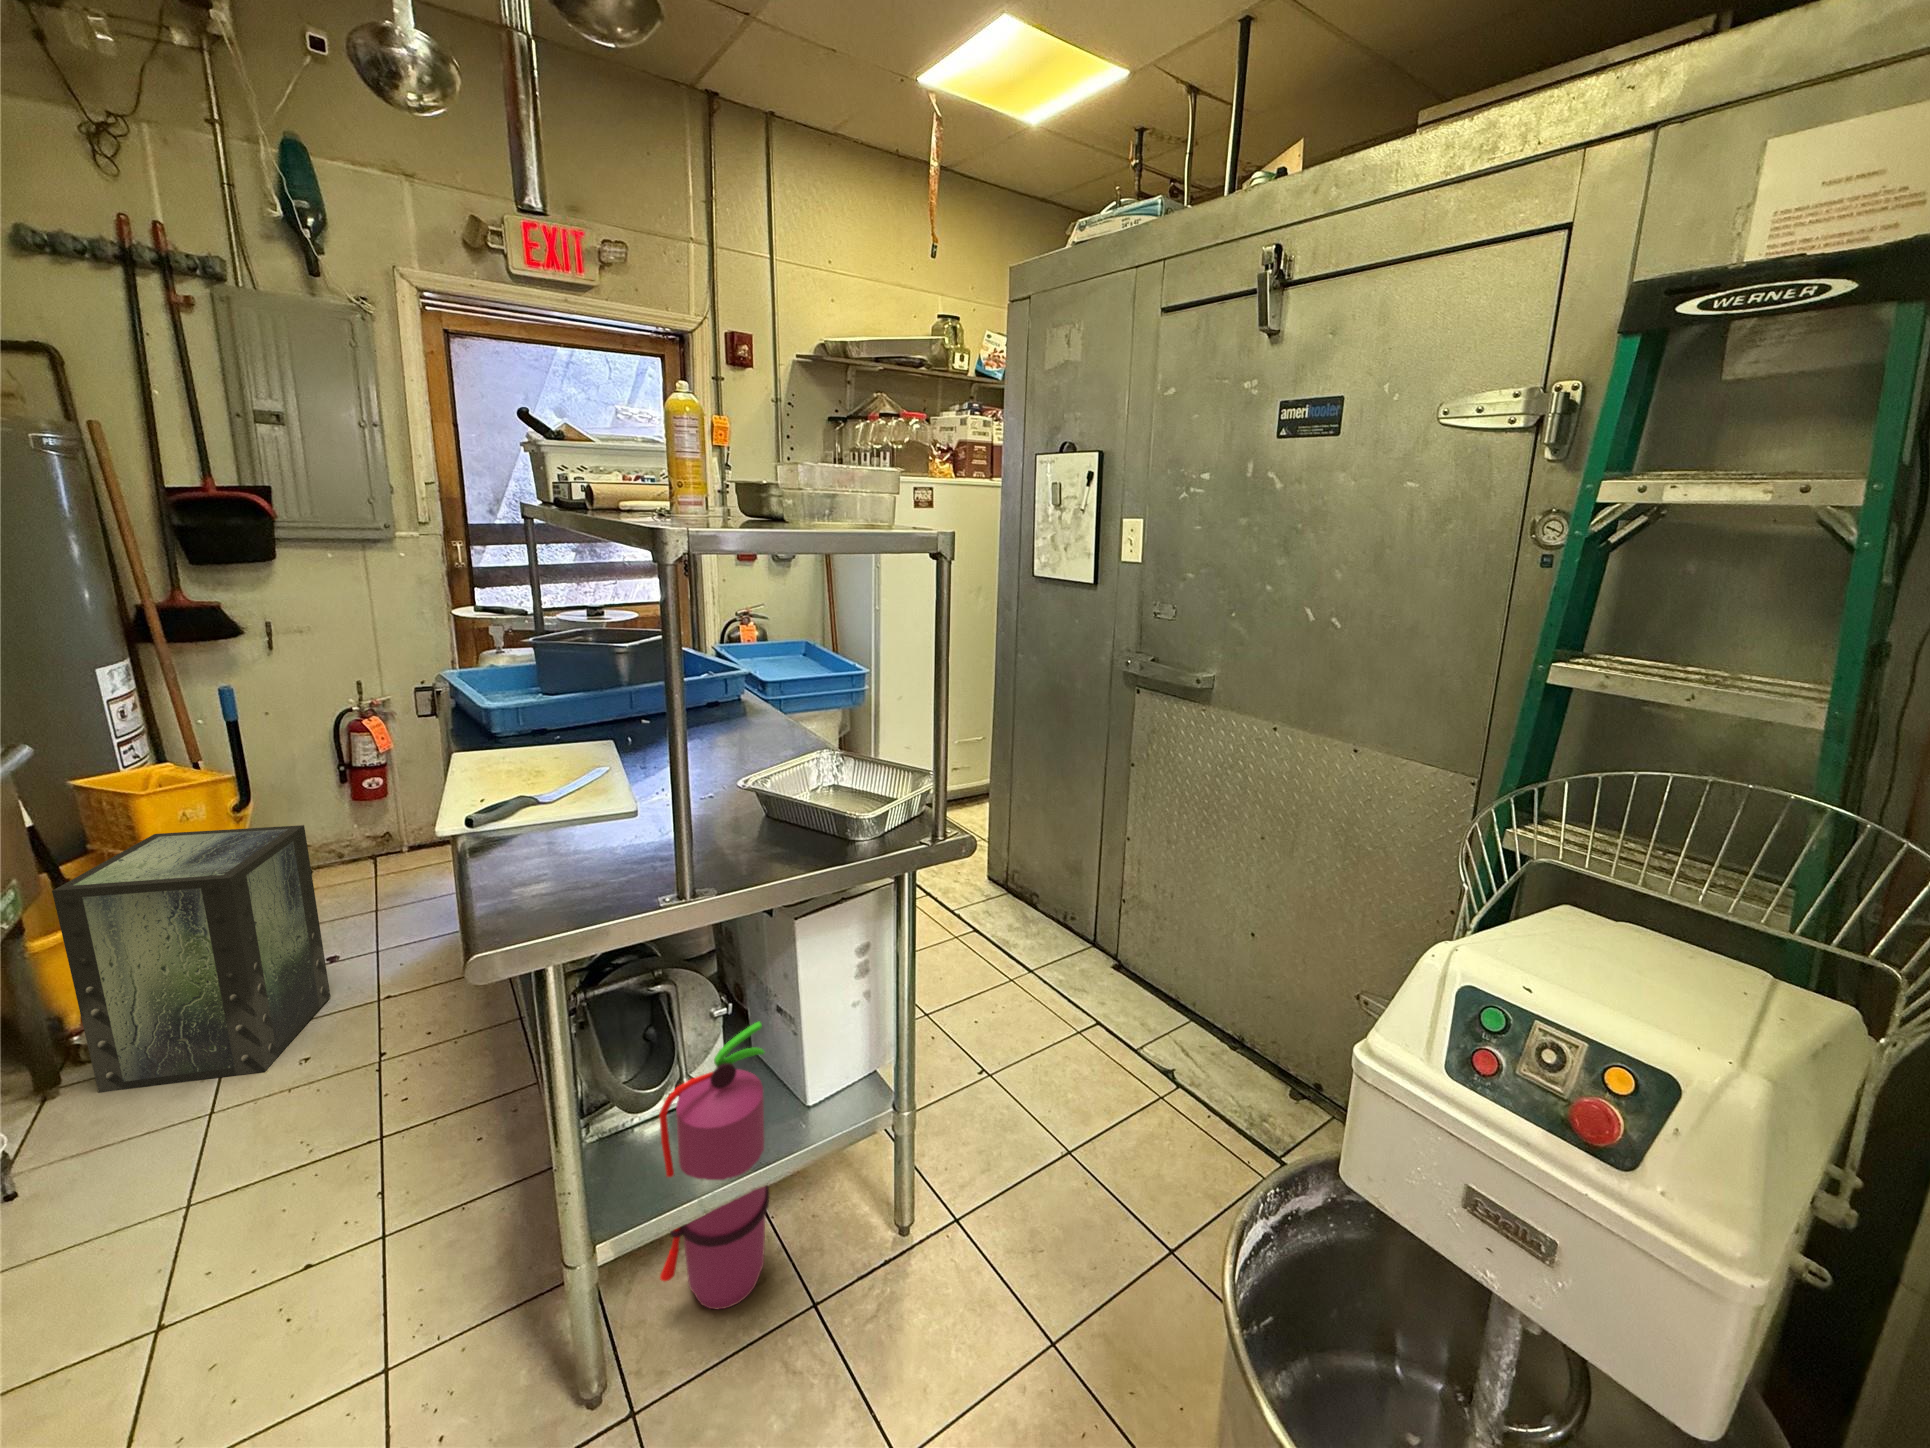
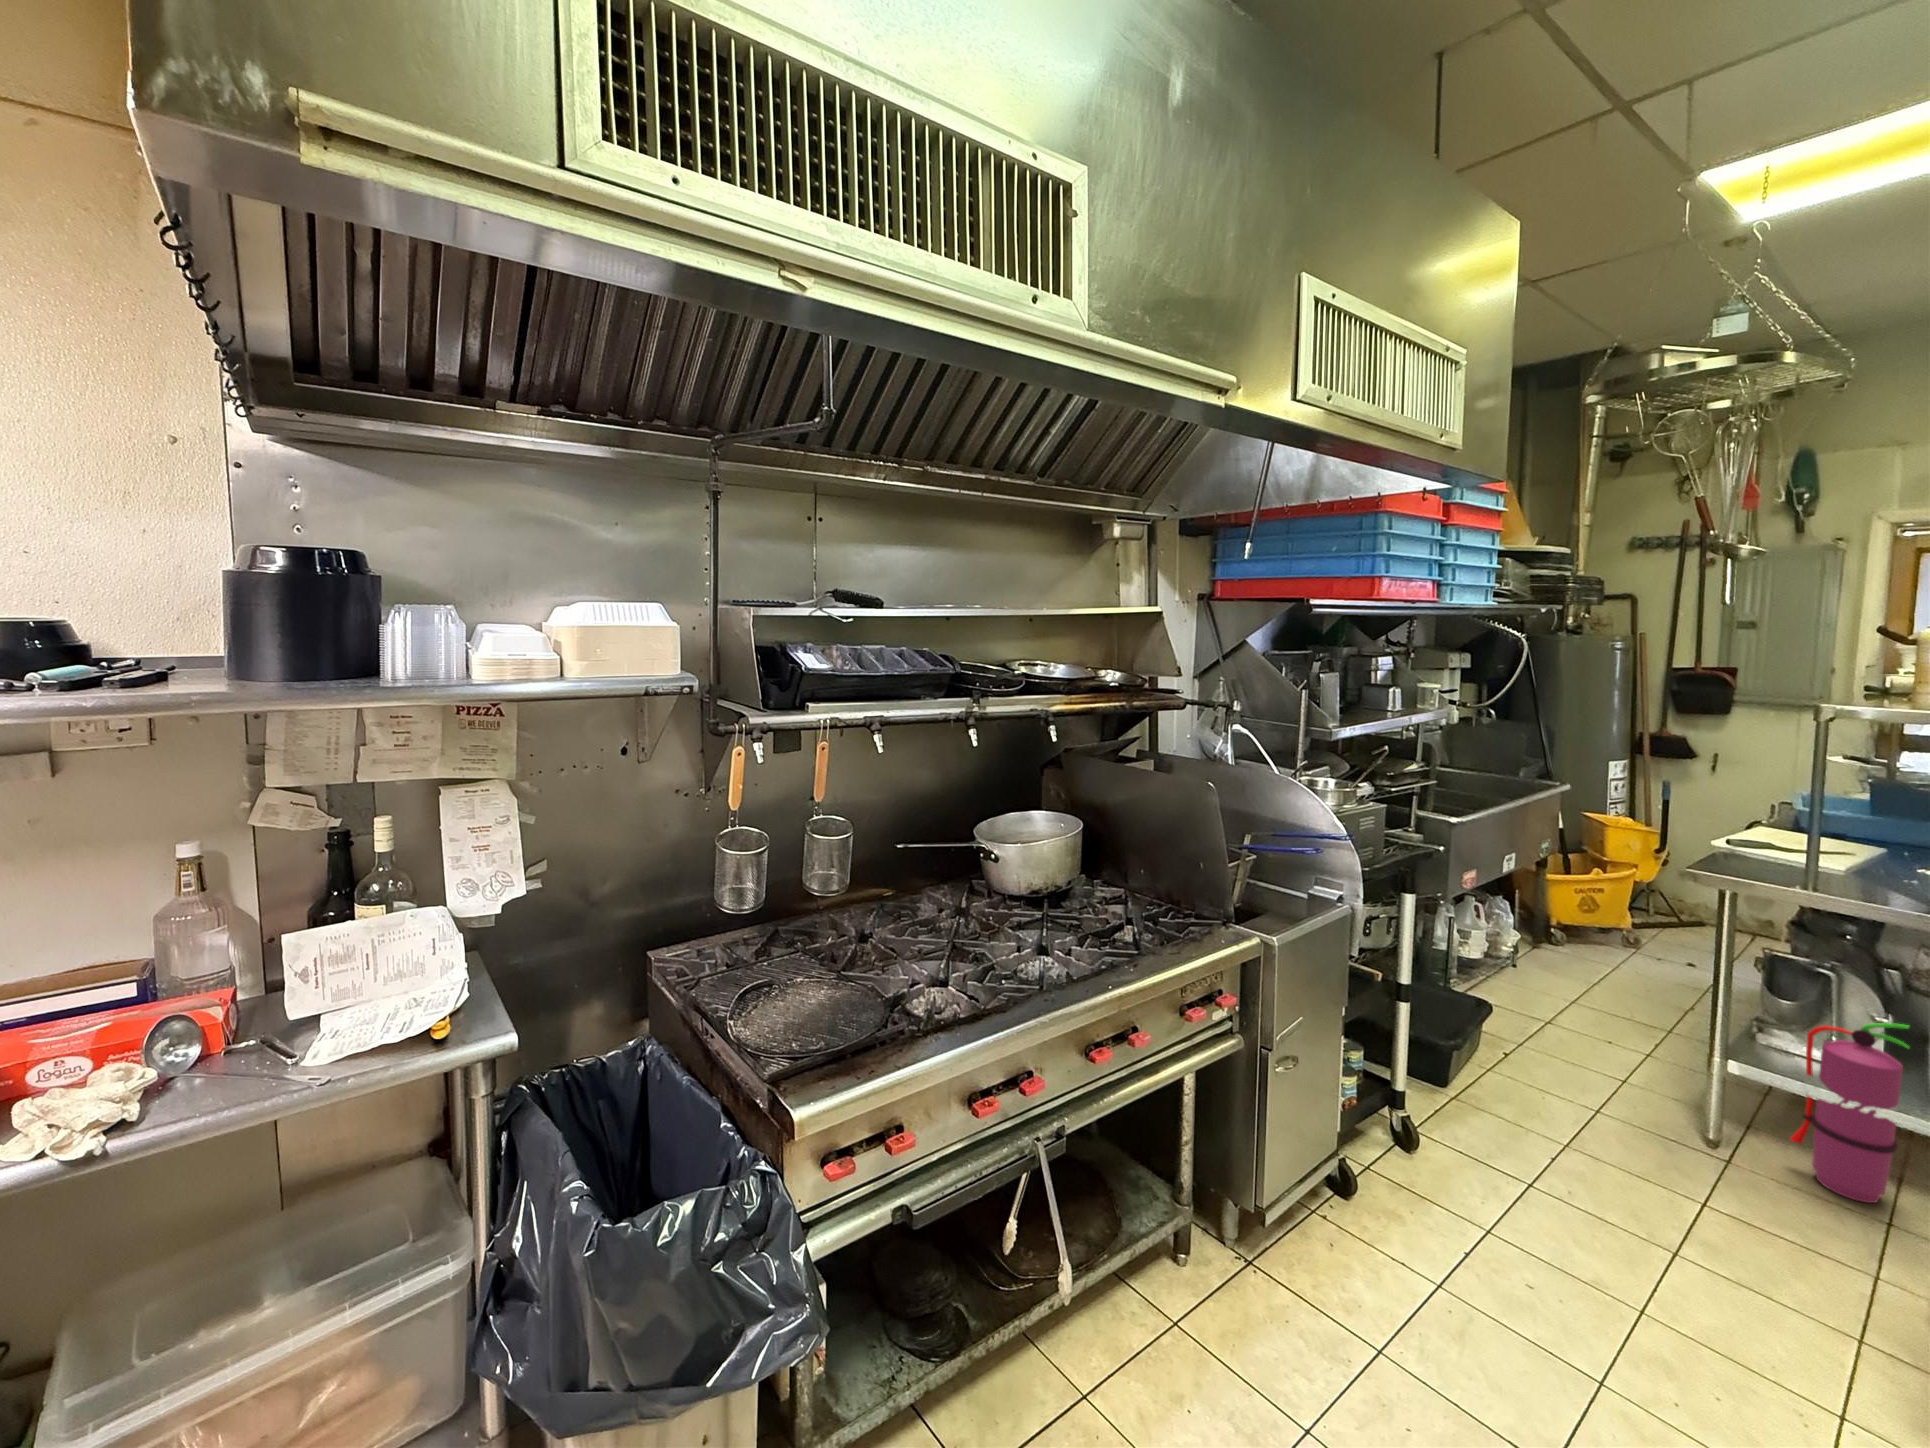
storage box: present [52,825,330,1093] -> none [1555,846,1689,983]

